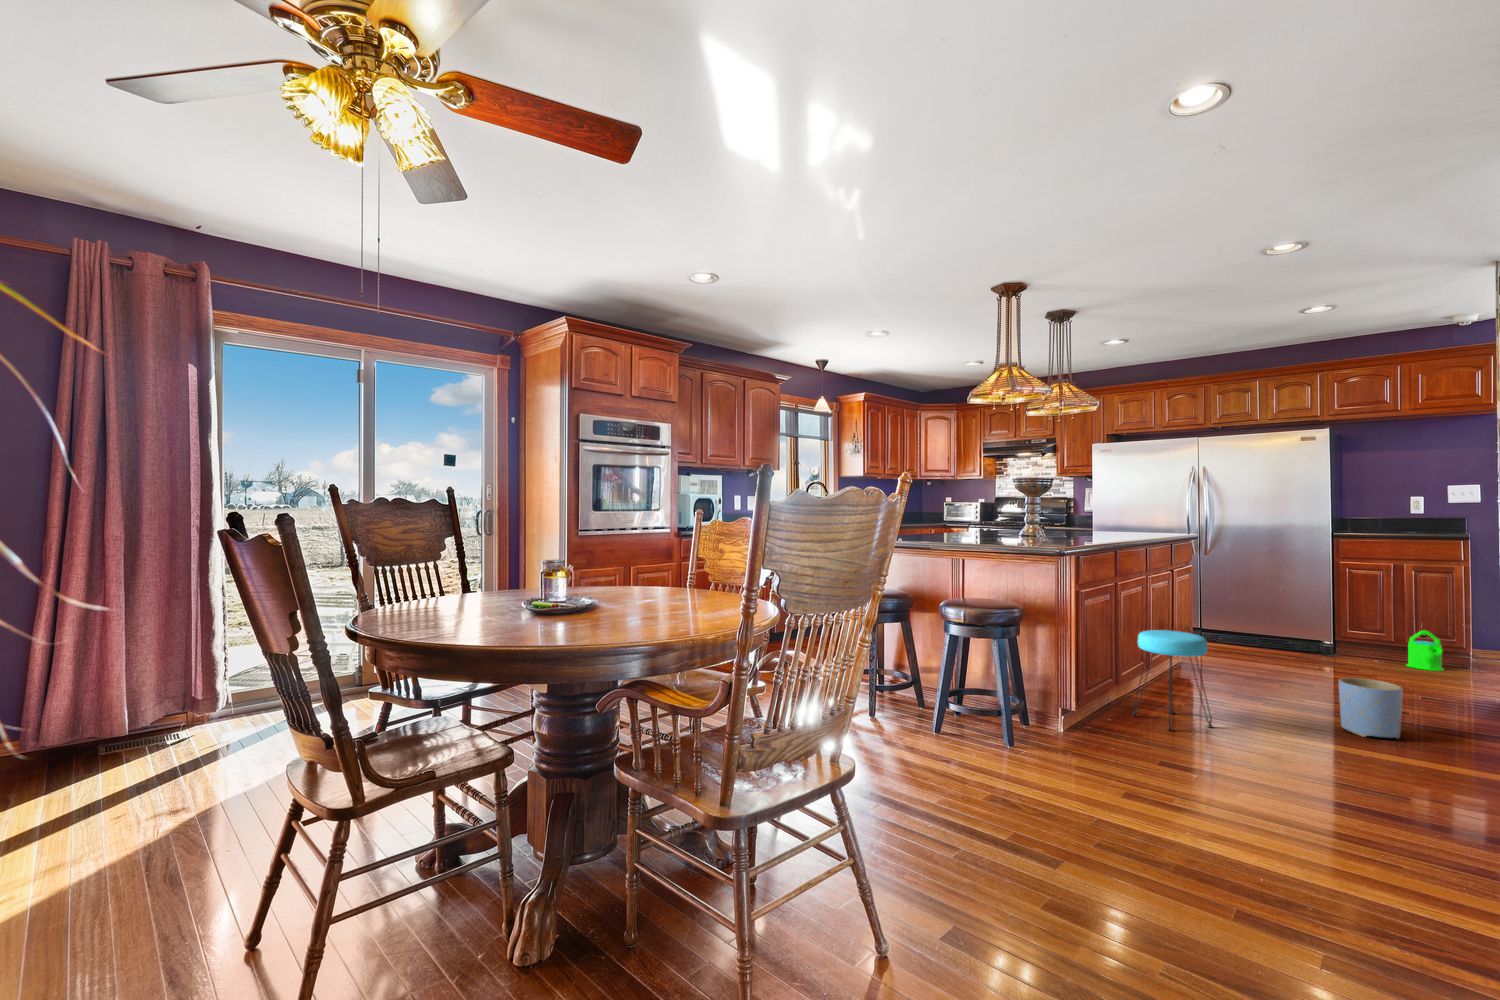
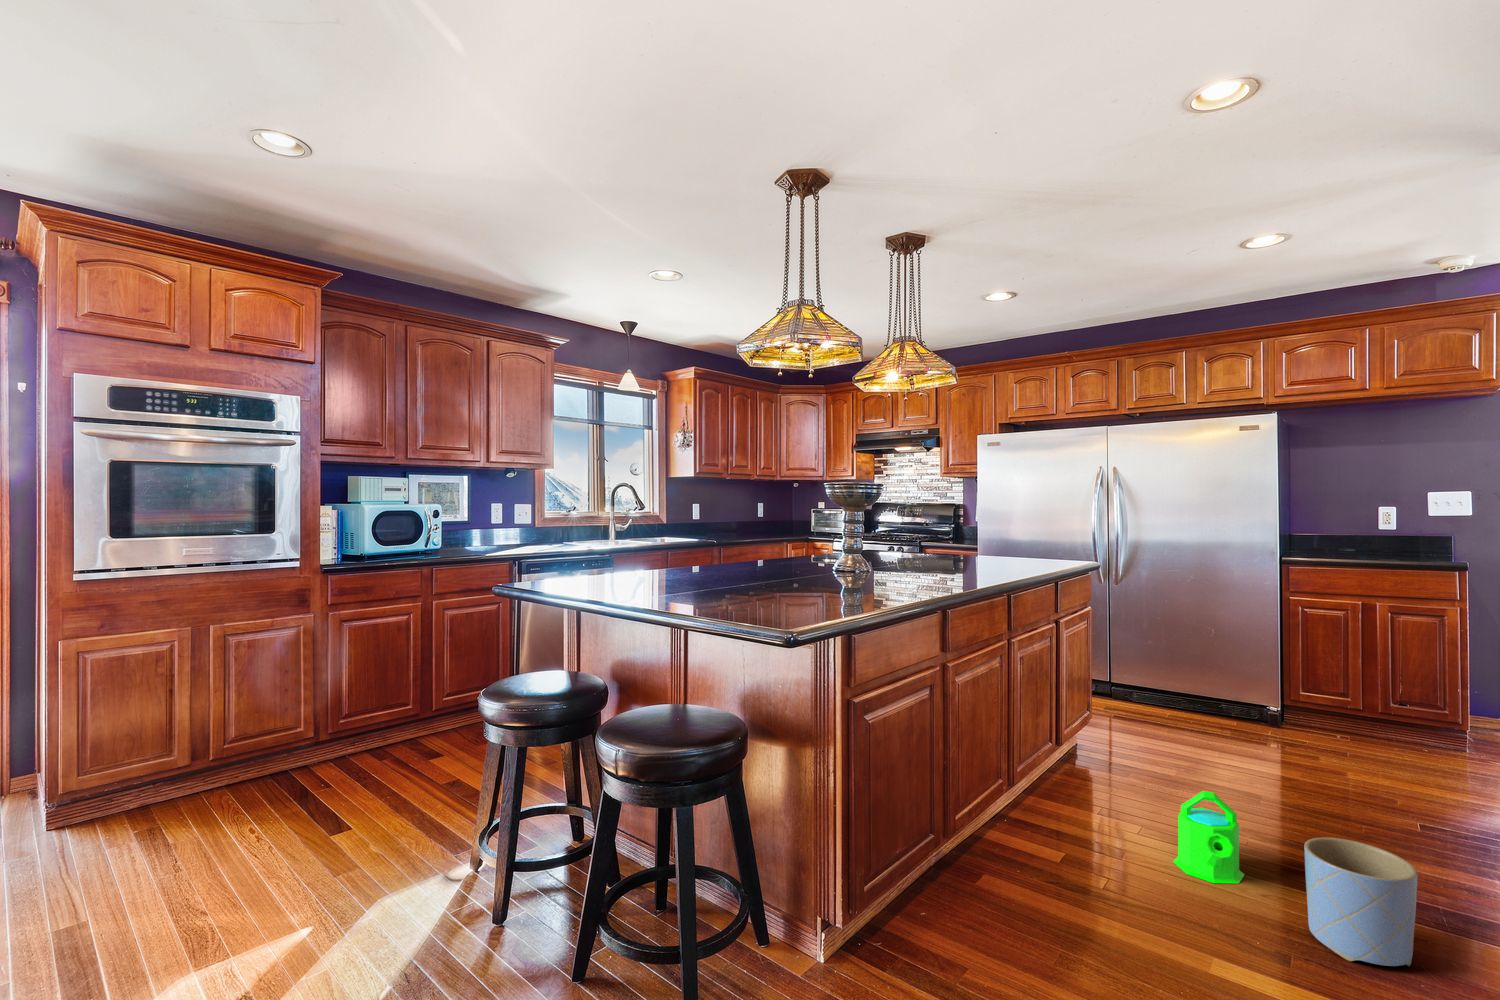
stool: present [1133,630,1212,730] -> none [960,750,1091,952]
watering can: present [1406,630,1444,671] -> present [1173,791,1245,884]

